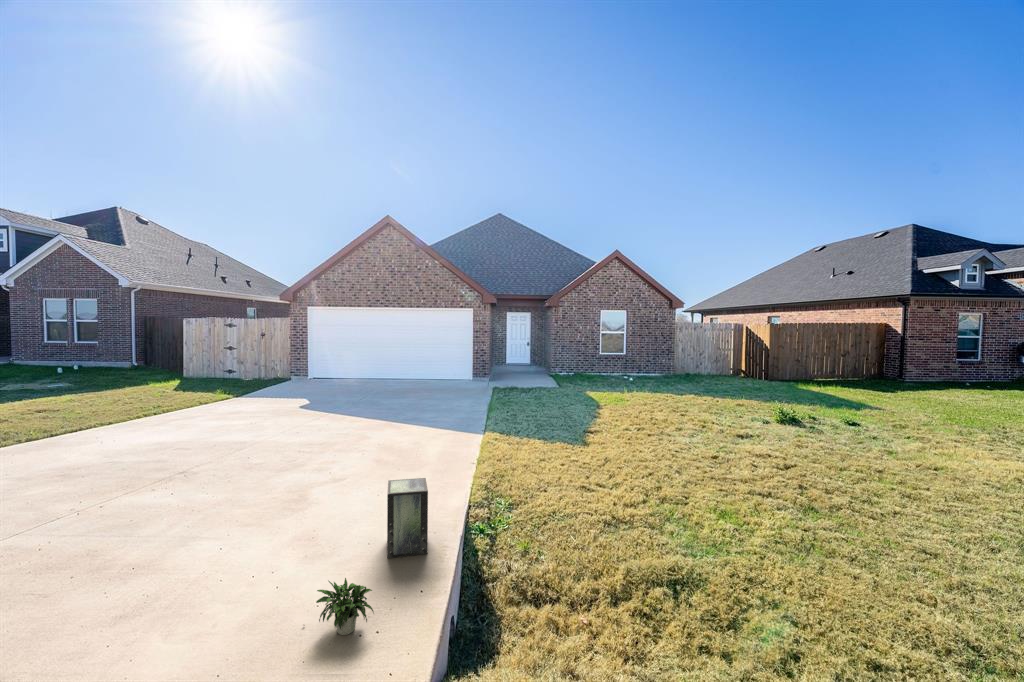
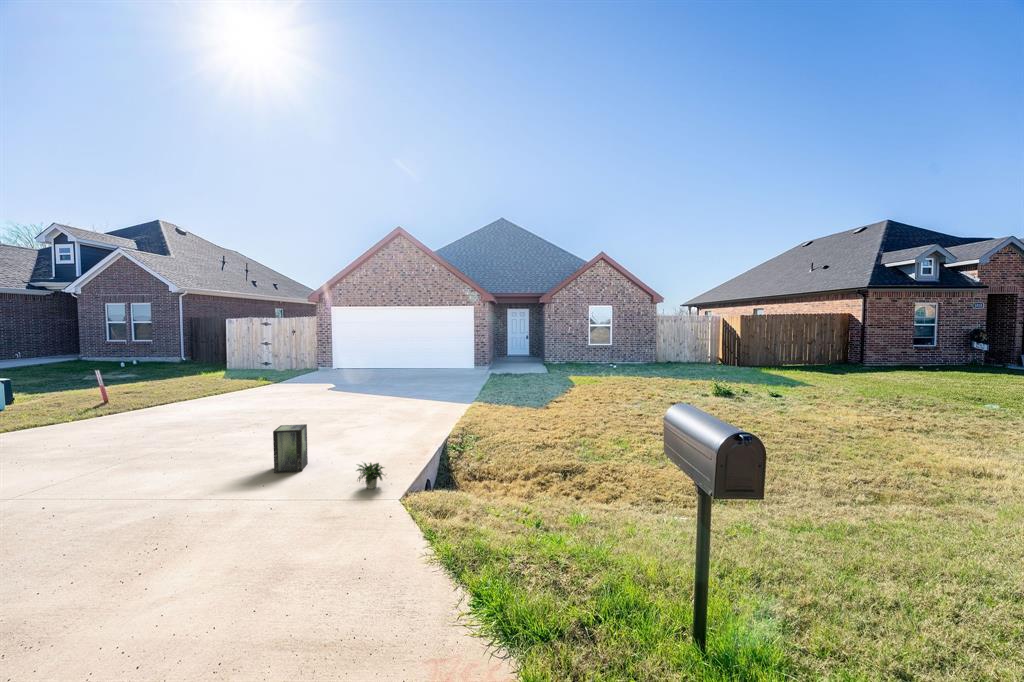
storage box: present [387,478,428,558] -> present [273,424,308,473]

